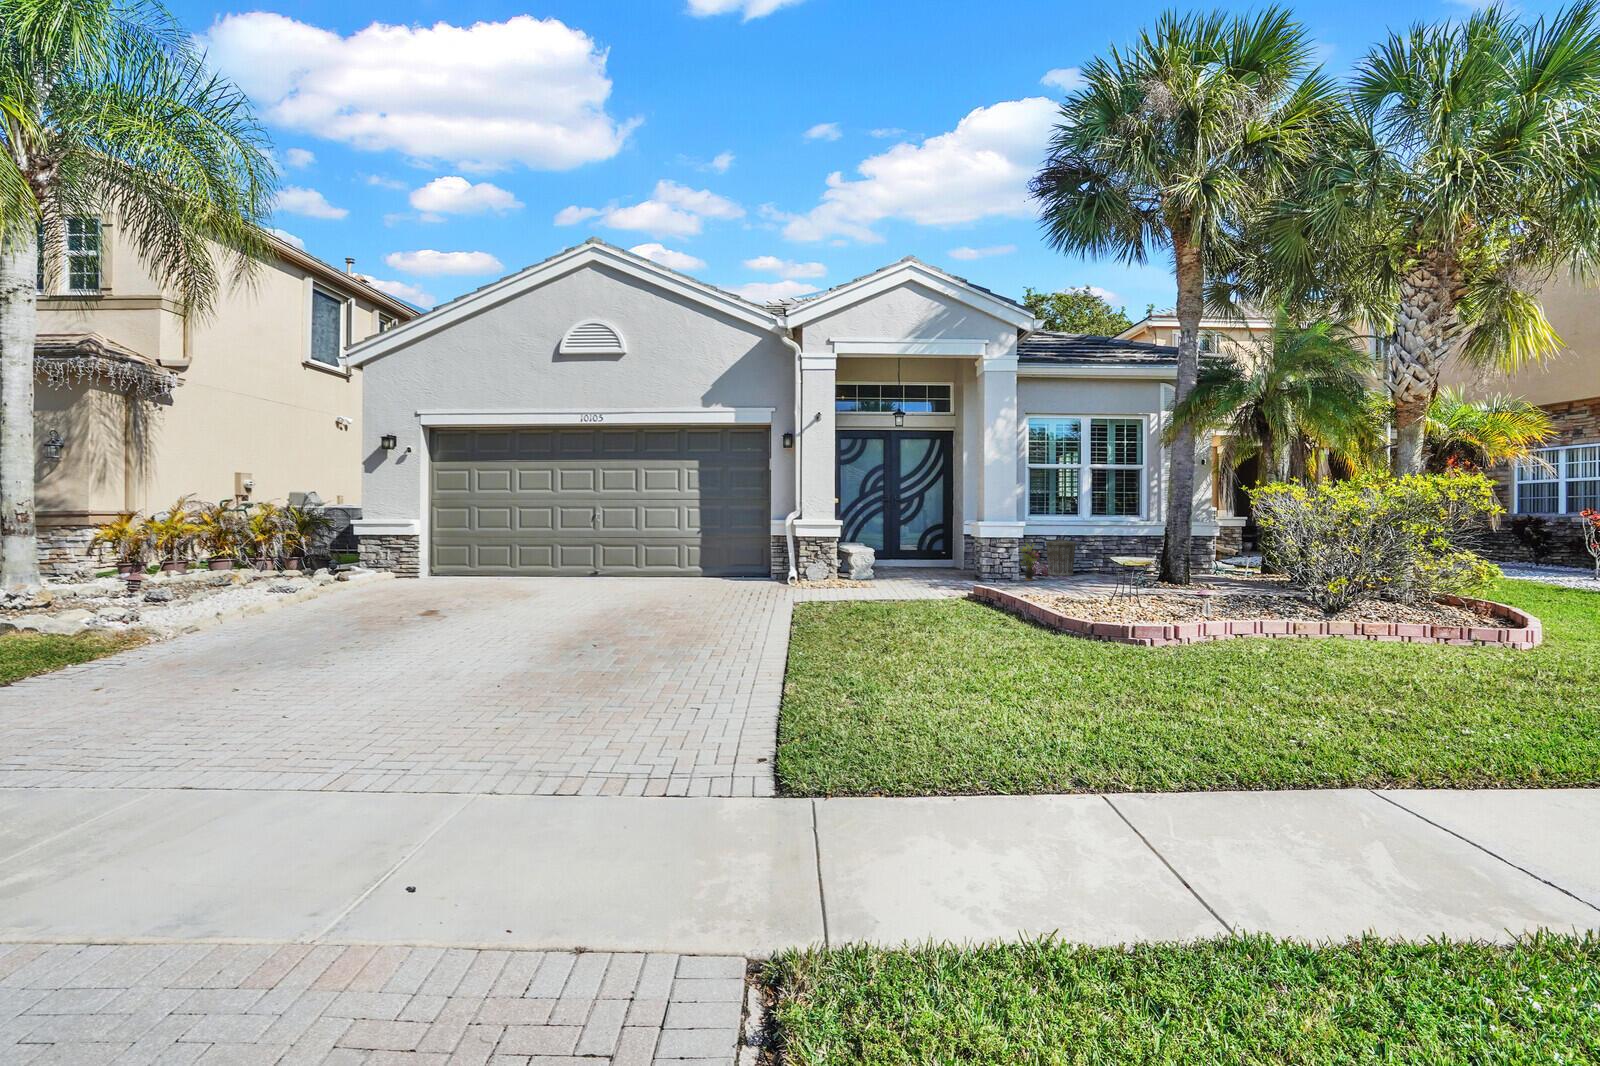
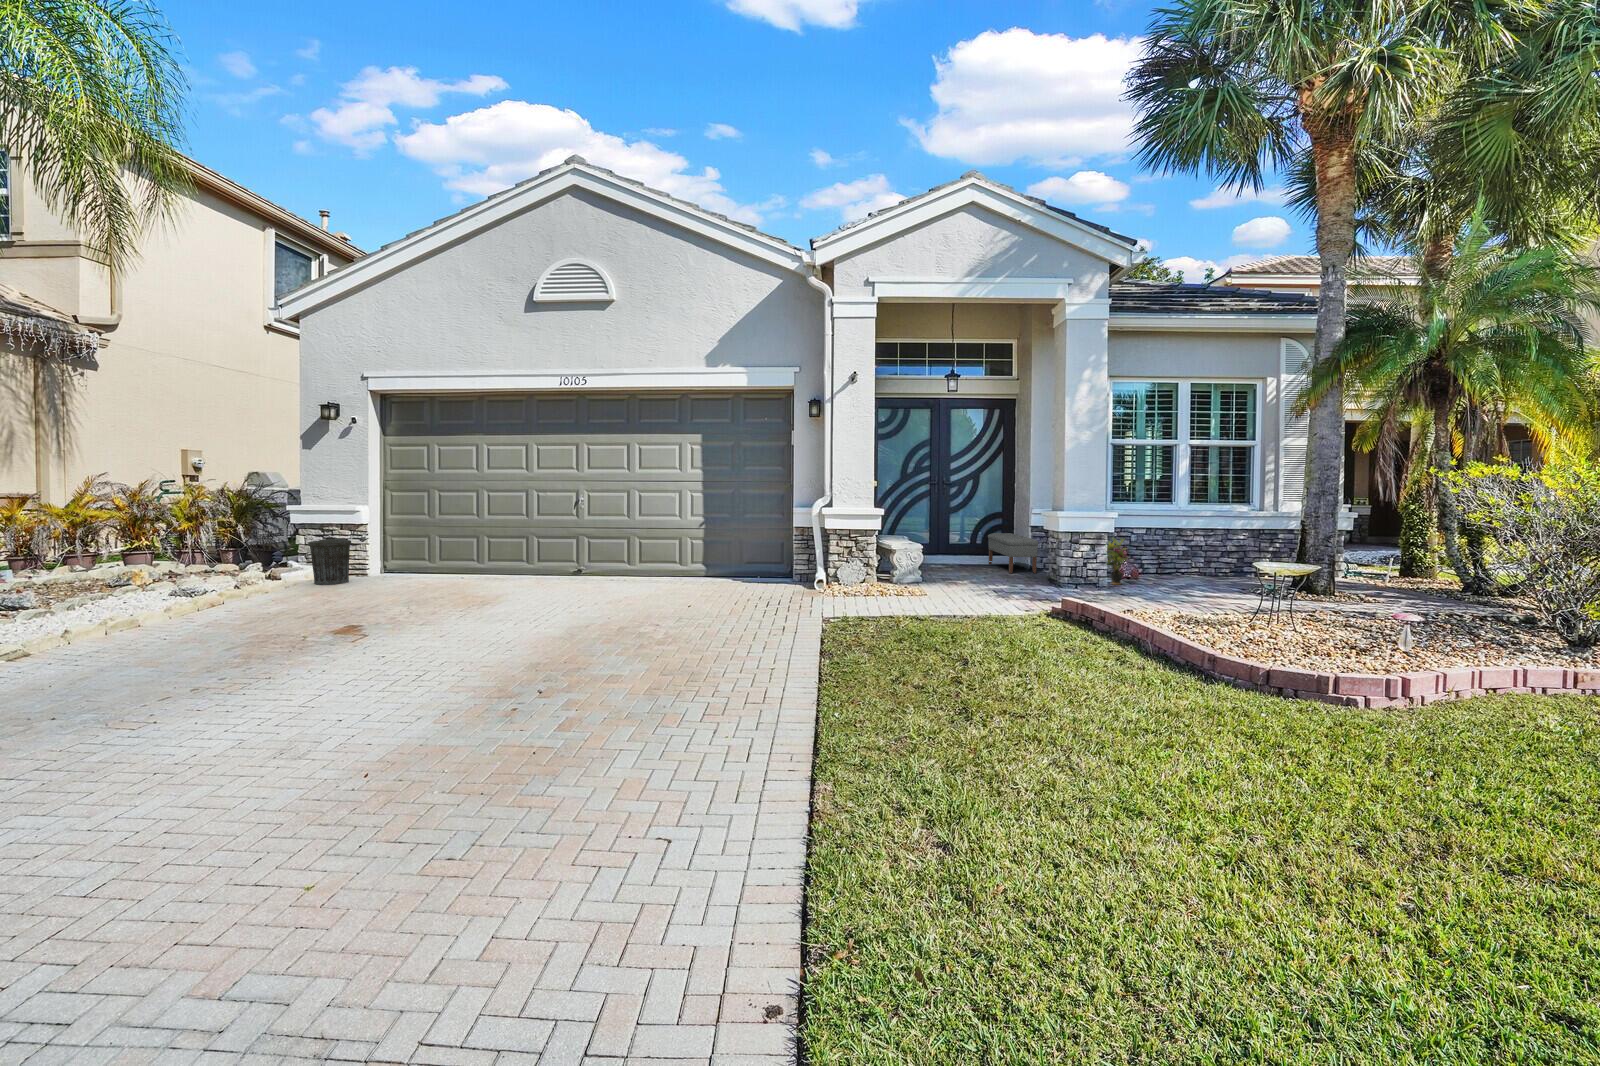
trash can: present [1046,539,1077,576] -> present [308,537,351,585]
bench: none [930,542,969,574] -> present [988,533,1039,573]

